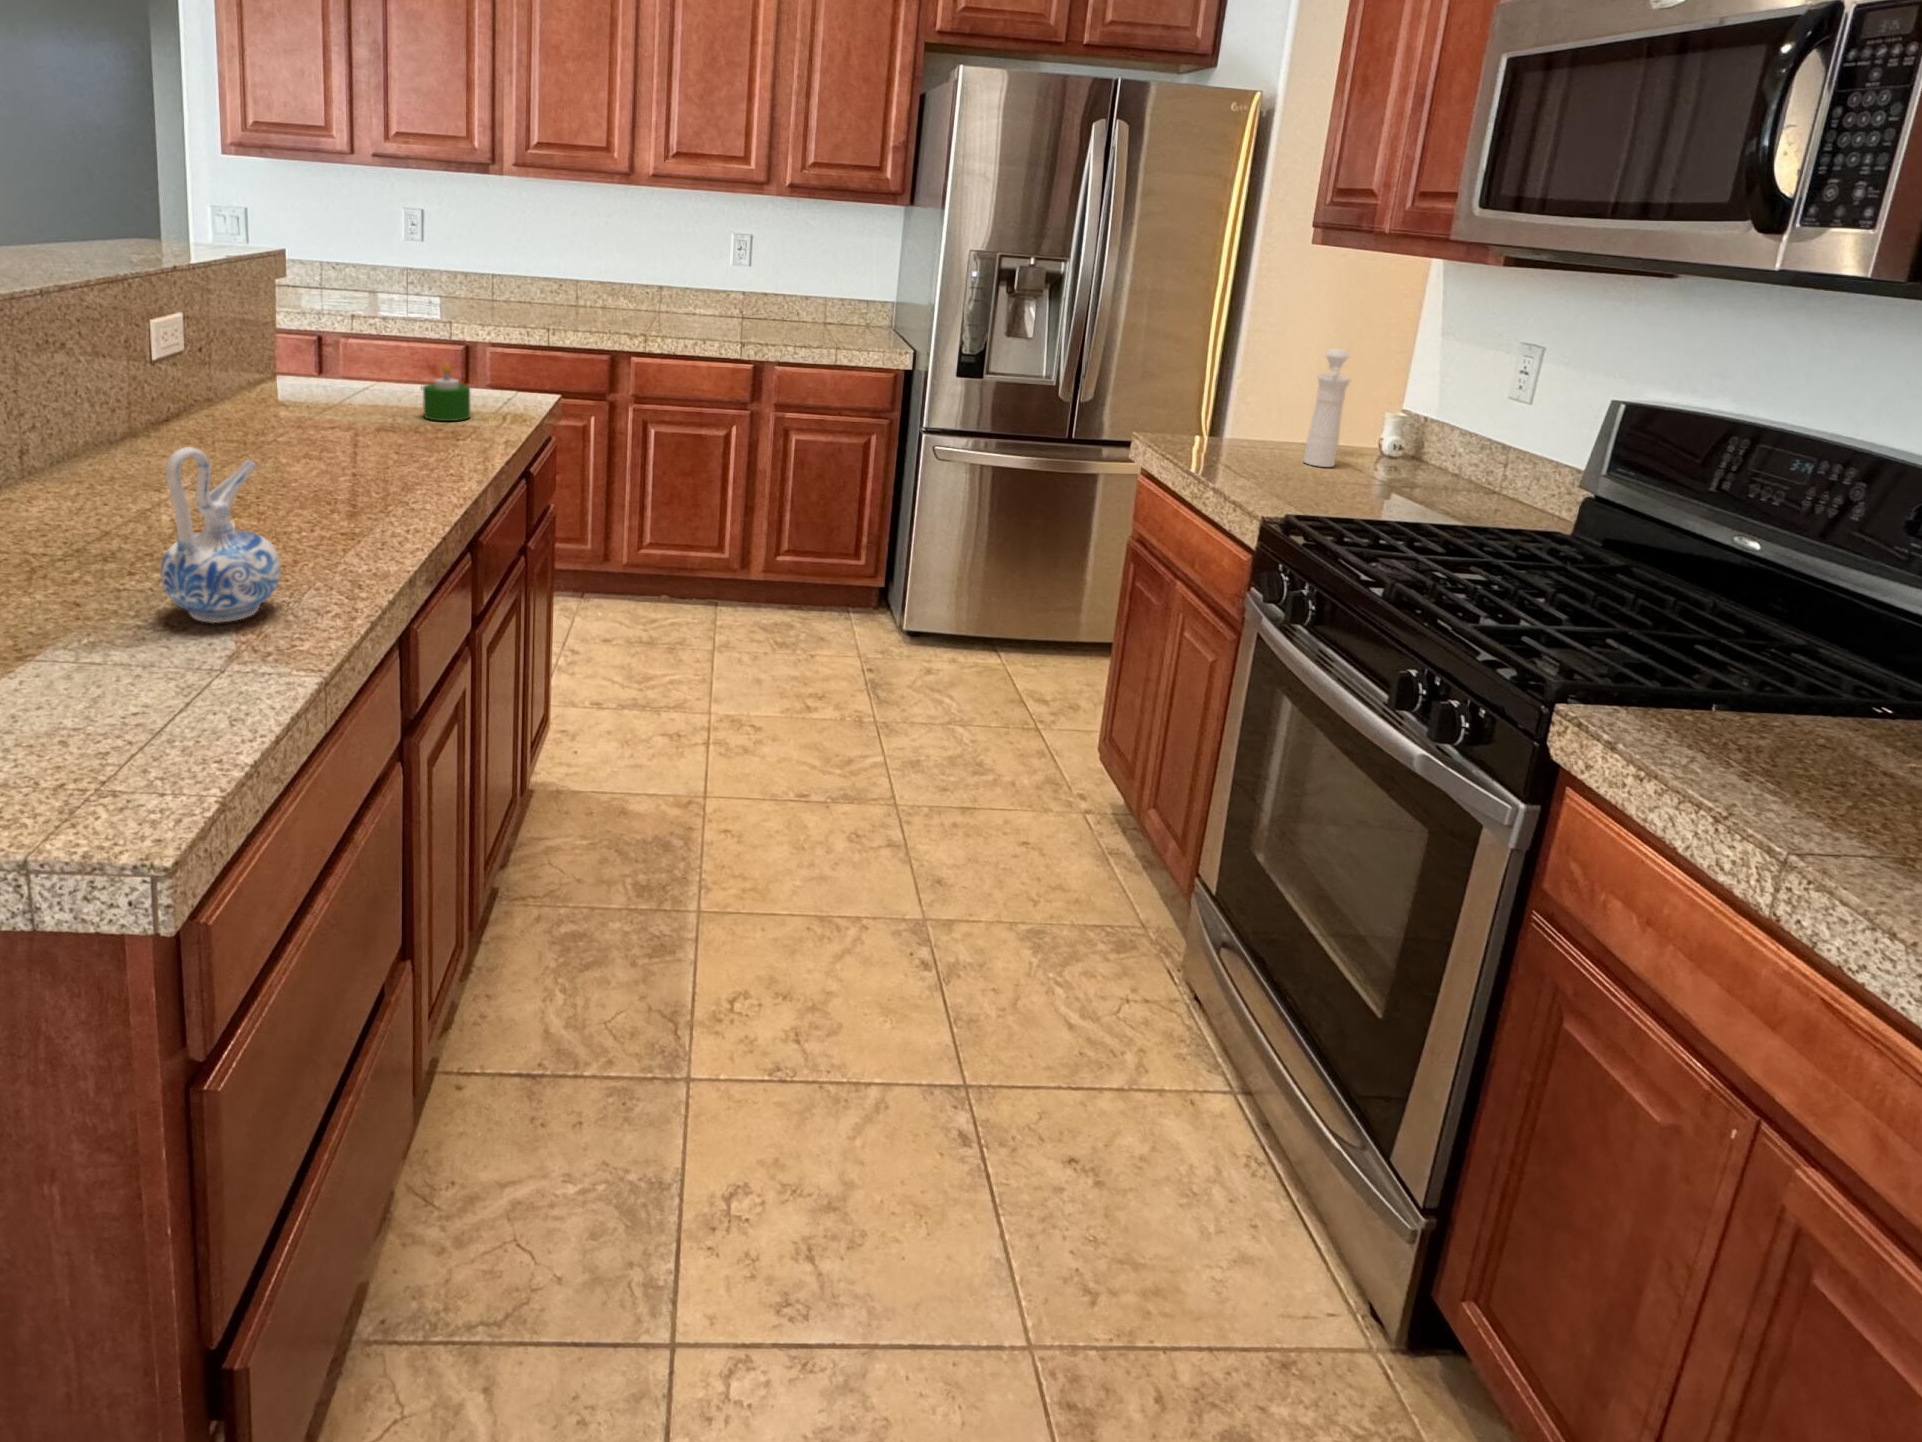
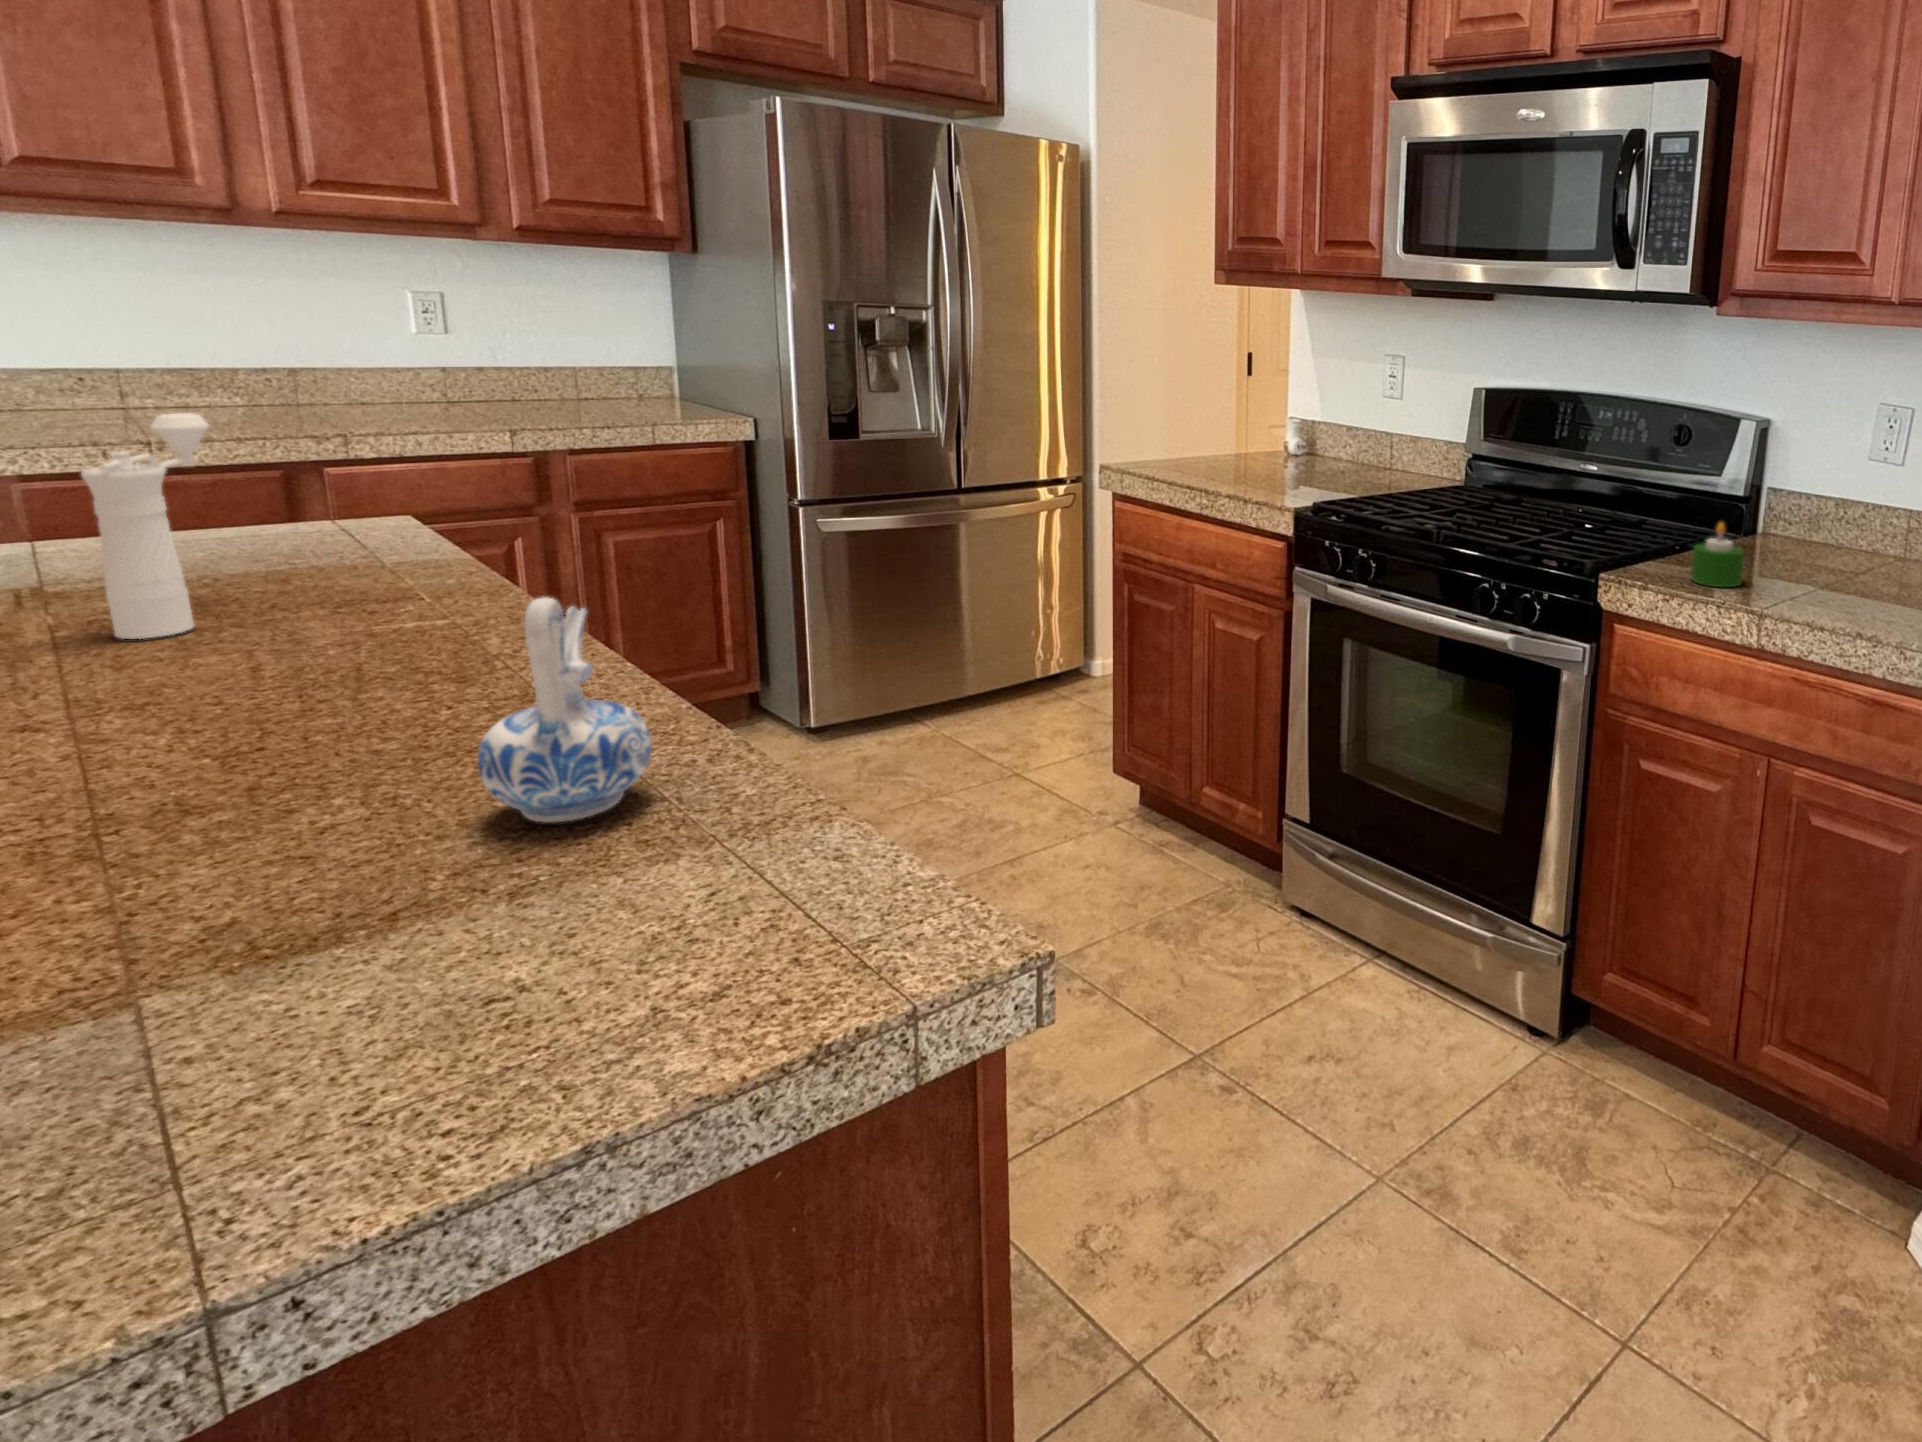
pepper mill: present [1304,348,1350,467] -> present [81,413,209,639]
candle: present [423,363,470,421] -> present [1691,523,1744,587]

